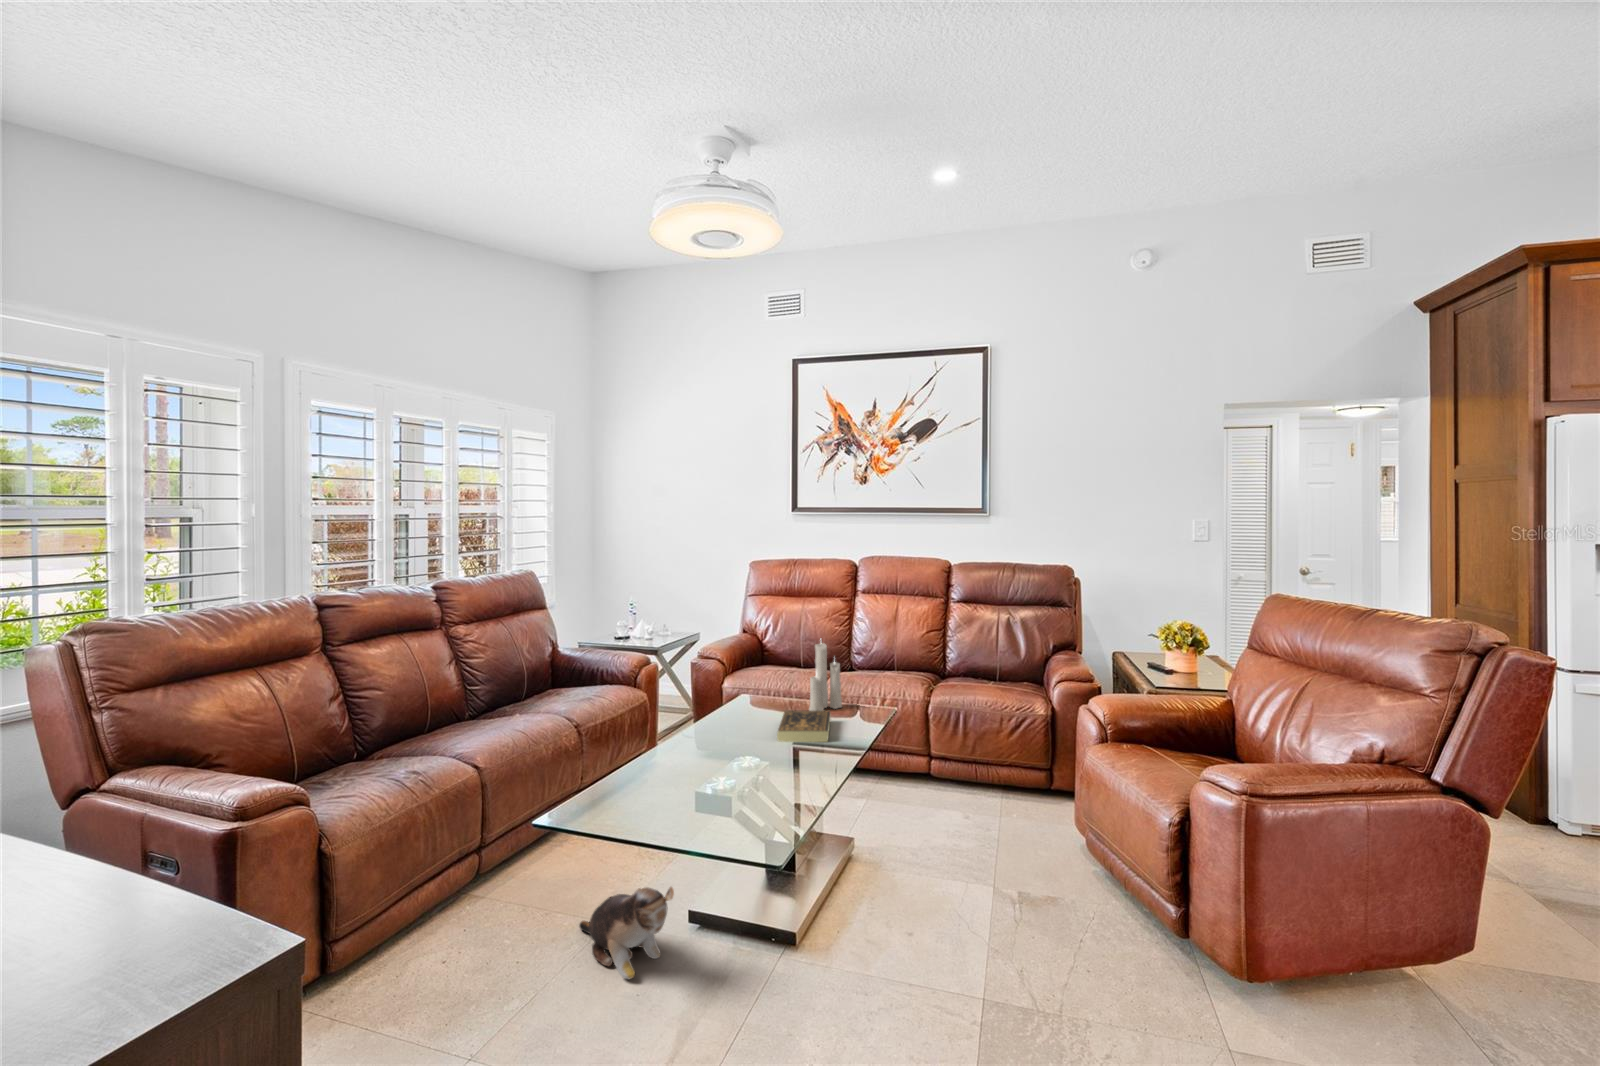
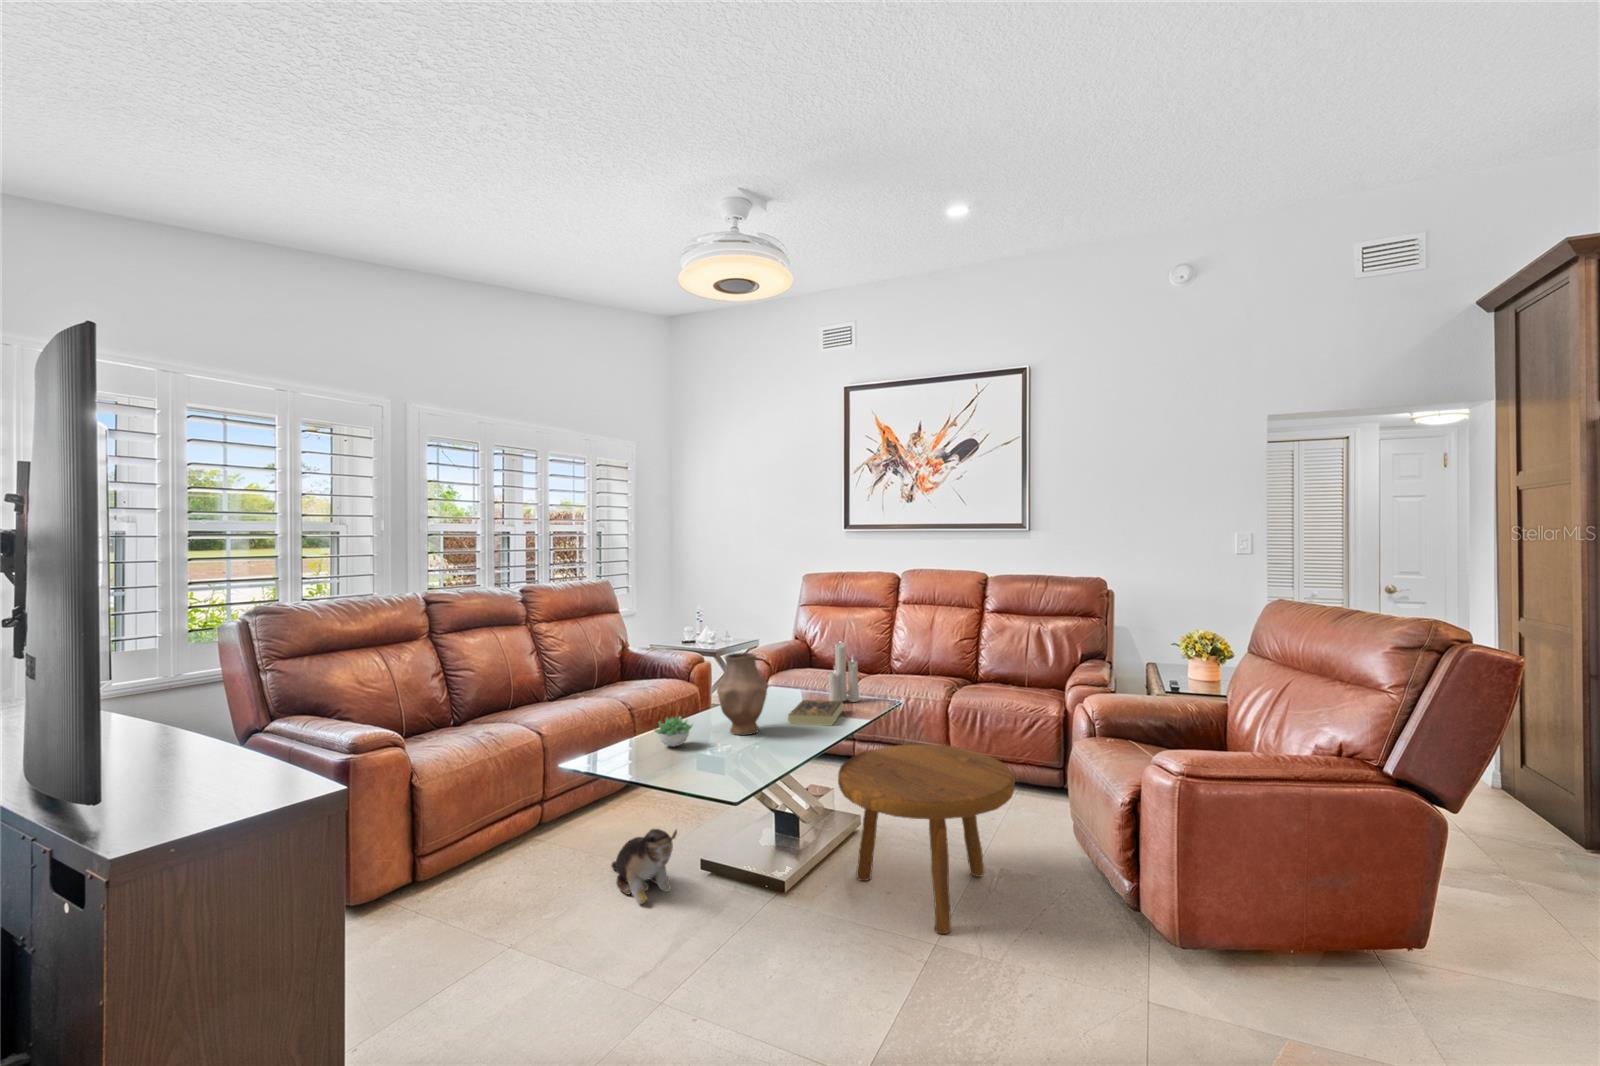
vase: none [699,663,759,761] -> present [717,653,768,735]
succulent plant: none [632,744,679,782] -> present [655,716,693,746]
footstool: none [855,761,1055,987] -> present [838,745,1015,934]

